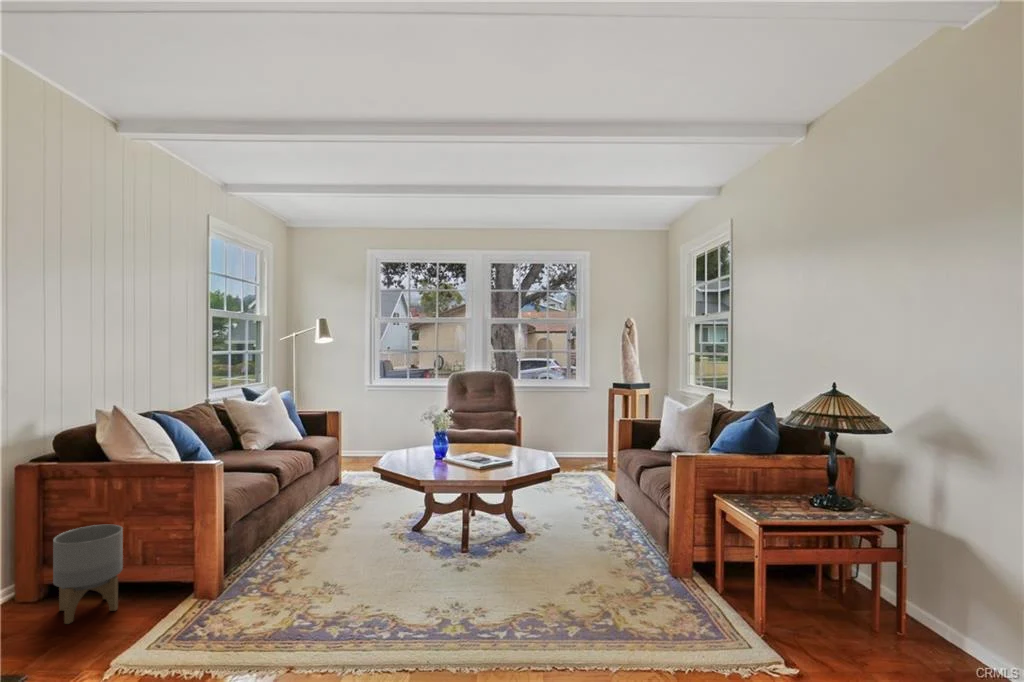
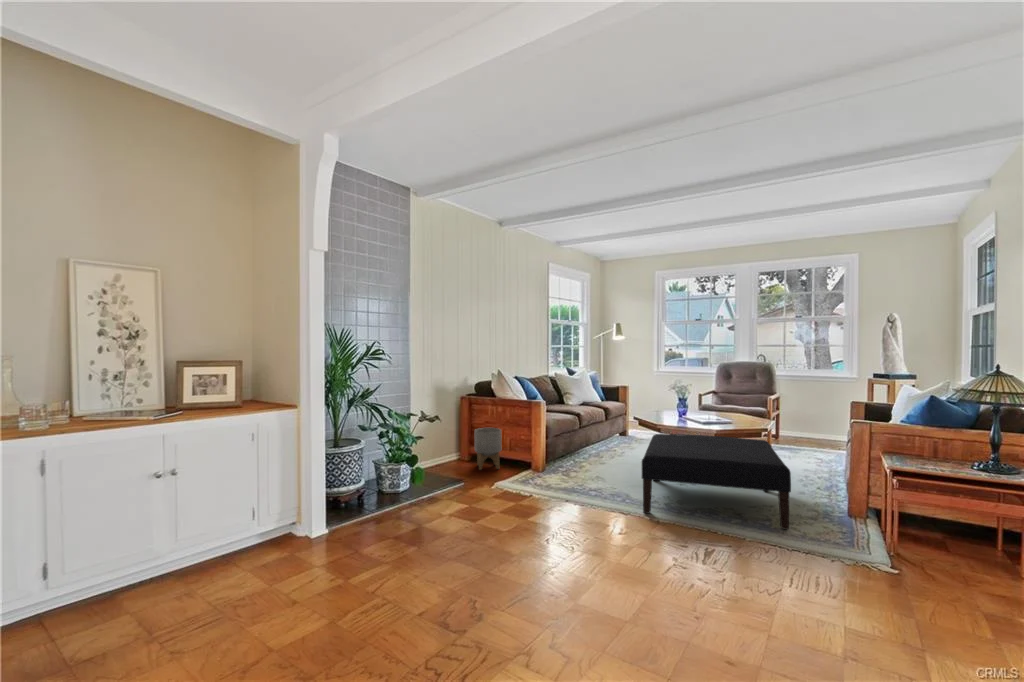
ottoman: none [414,486,641,654] -> present [642,434,791,530]

